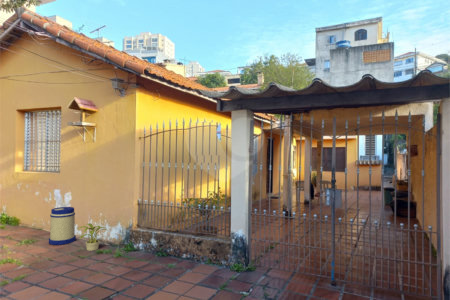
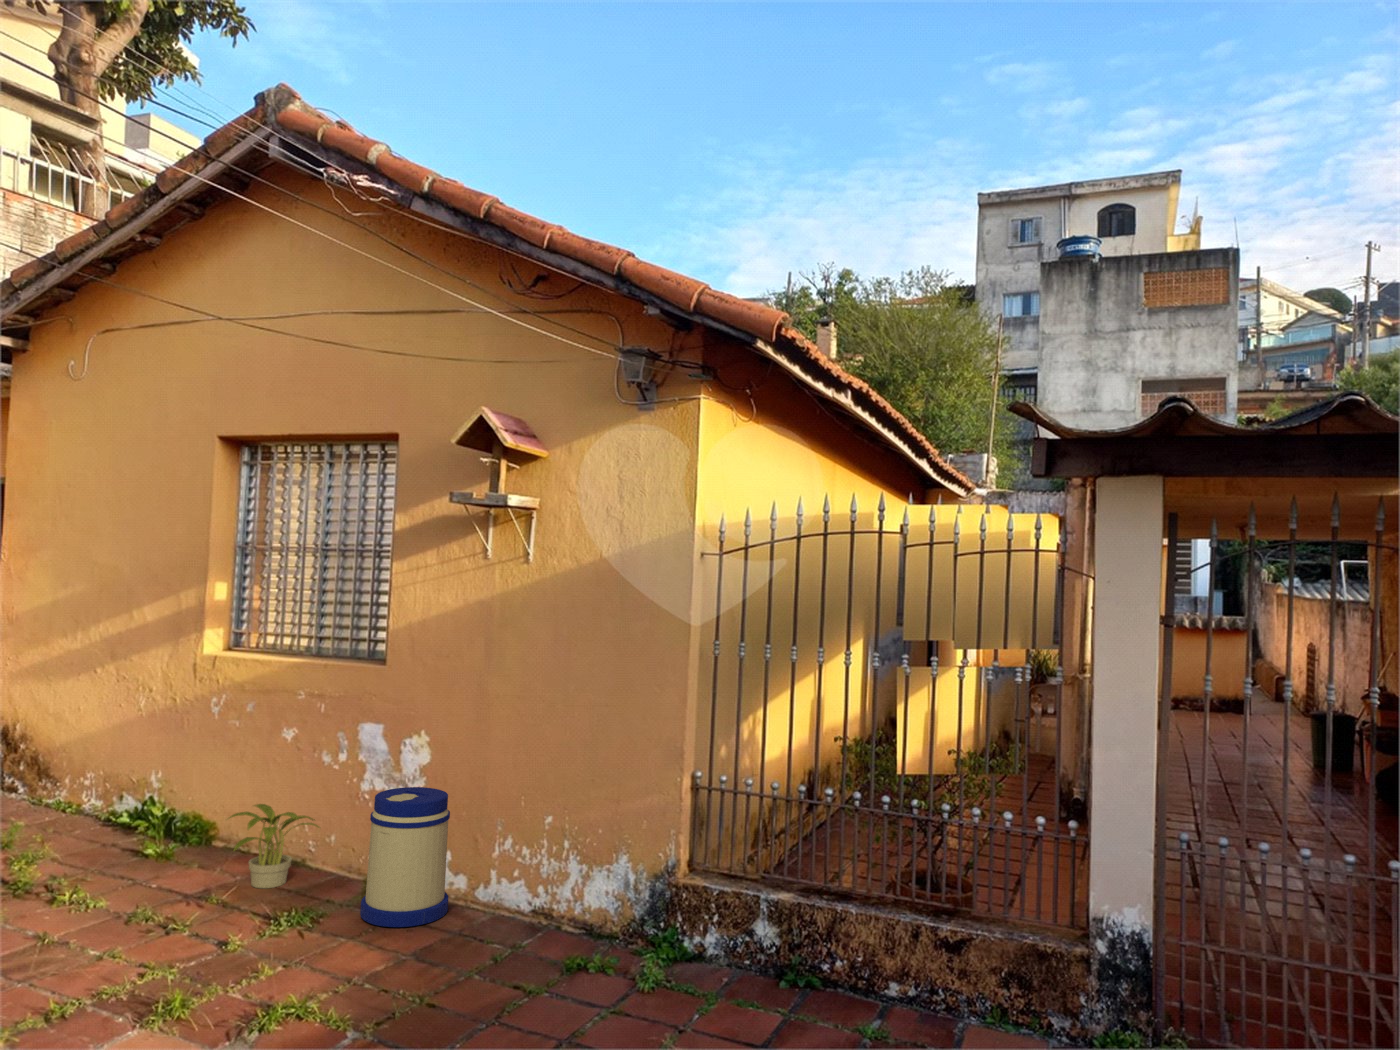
potted plant: present [80,224,107,251] -> present [229,804,319,888]

